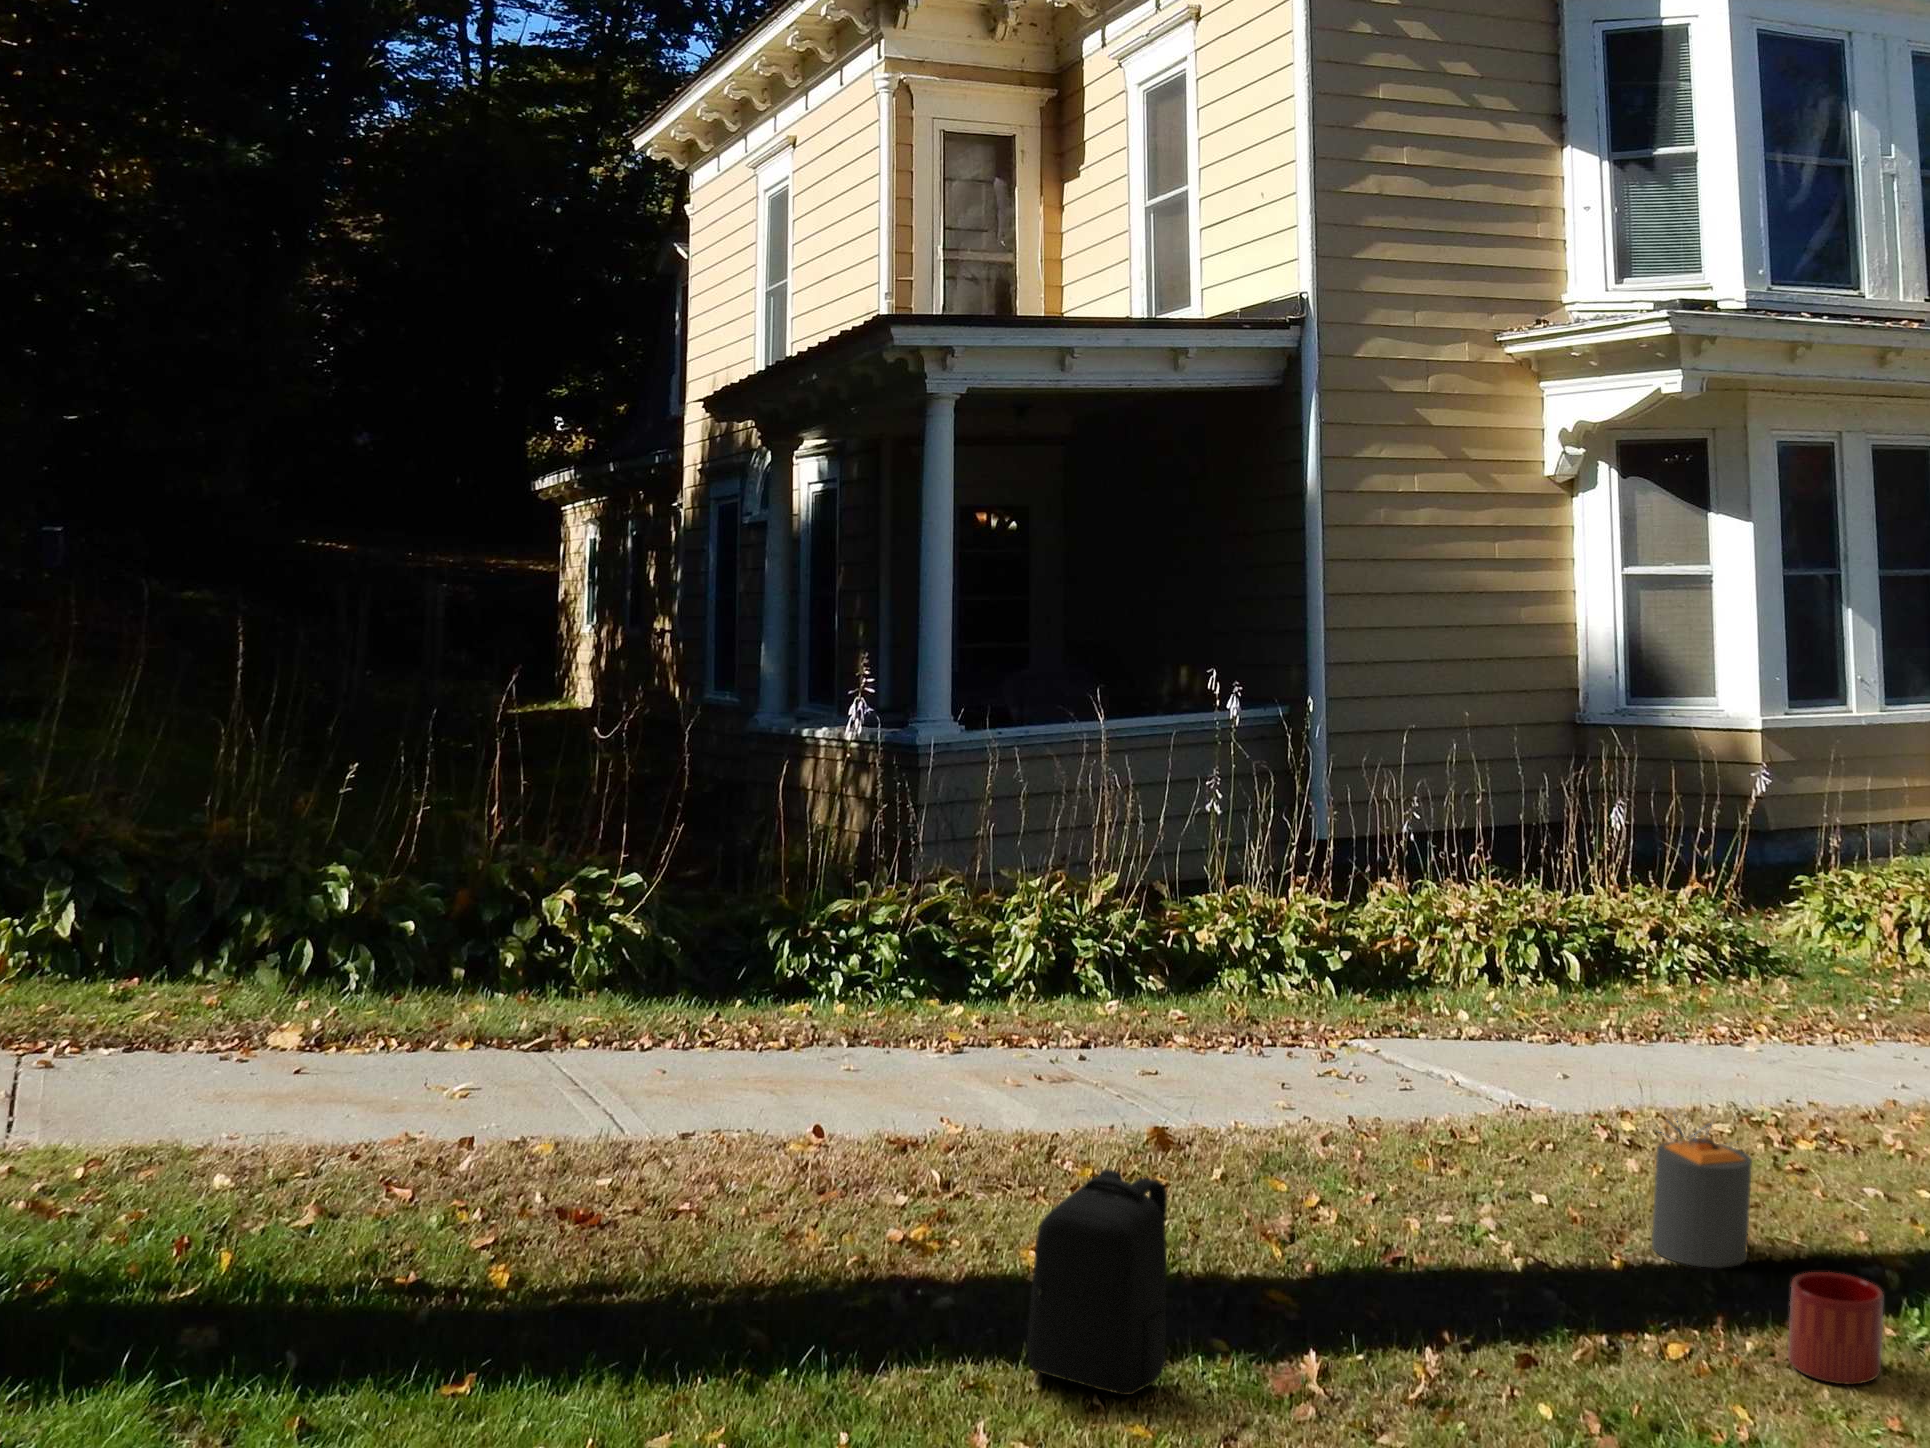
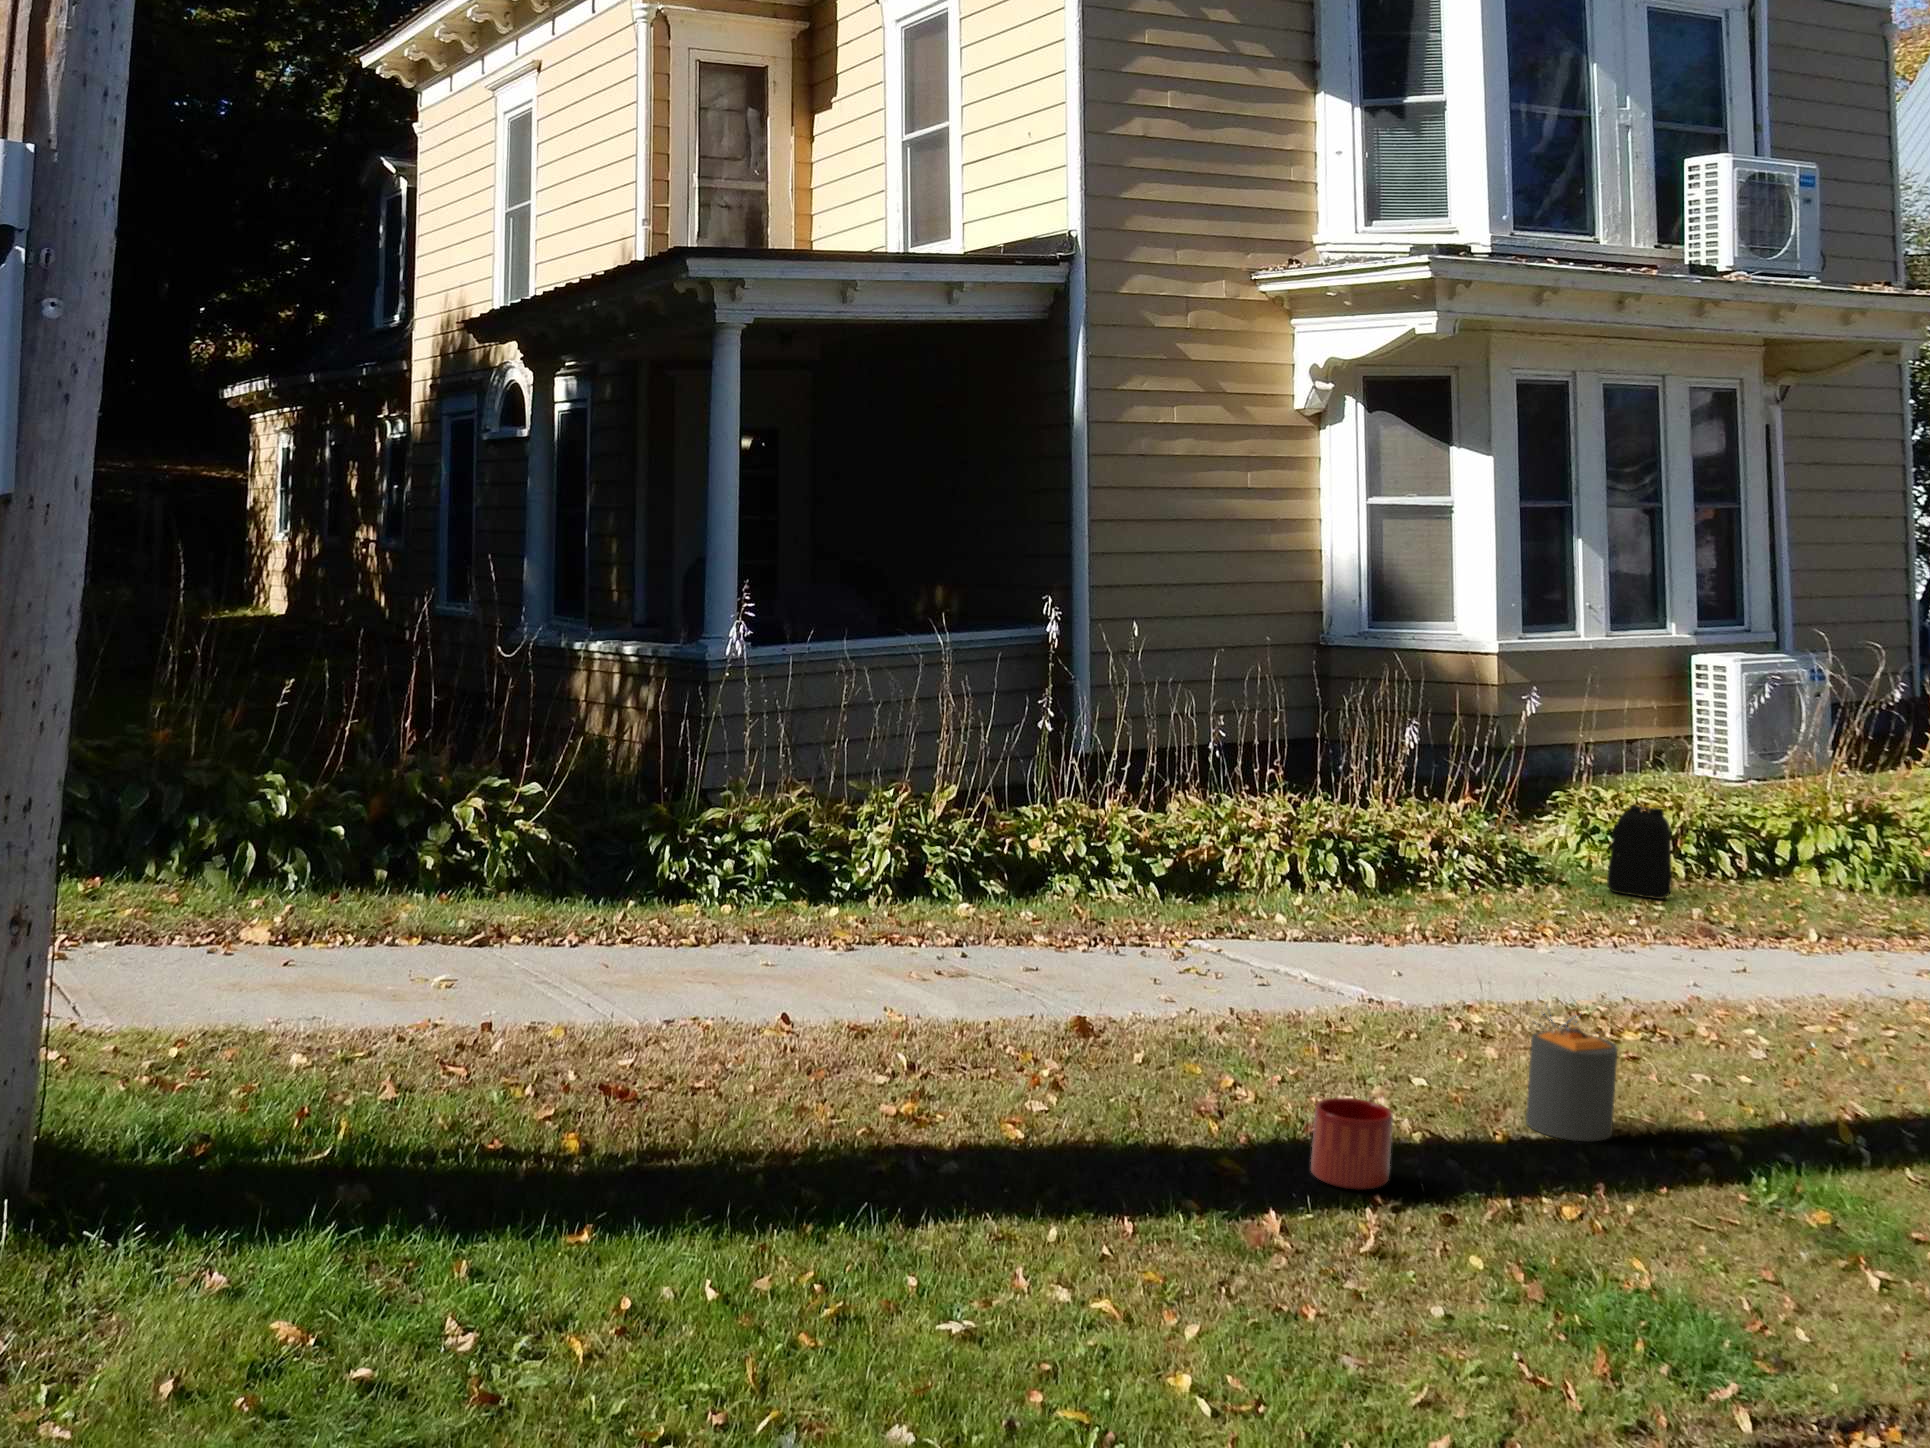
backpack: present [1027,1169,1167,1395] -> present [1607,805,1672,899]
planter: present [1788,1272,1884,1384] -> present [1311,1098,1393,1190]

